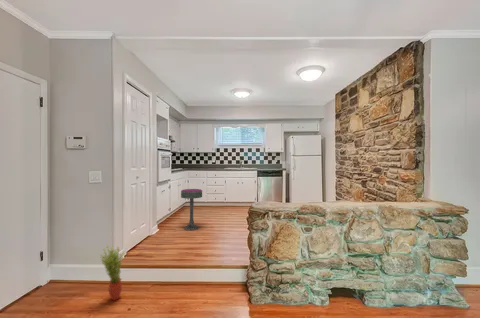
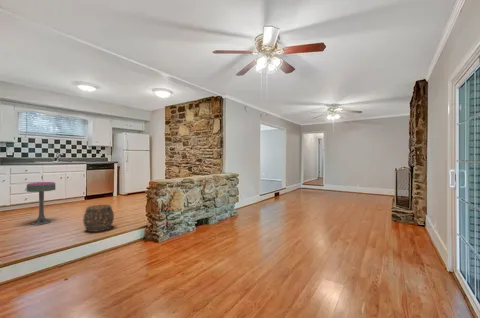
woven basket: none [192,223,225,258] -> present [83,205,114,232]
potted plant: present [102,246,123,300] -> none [25,228,54,278]

